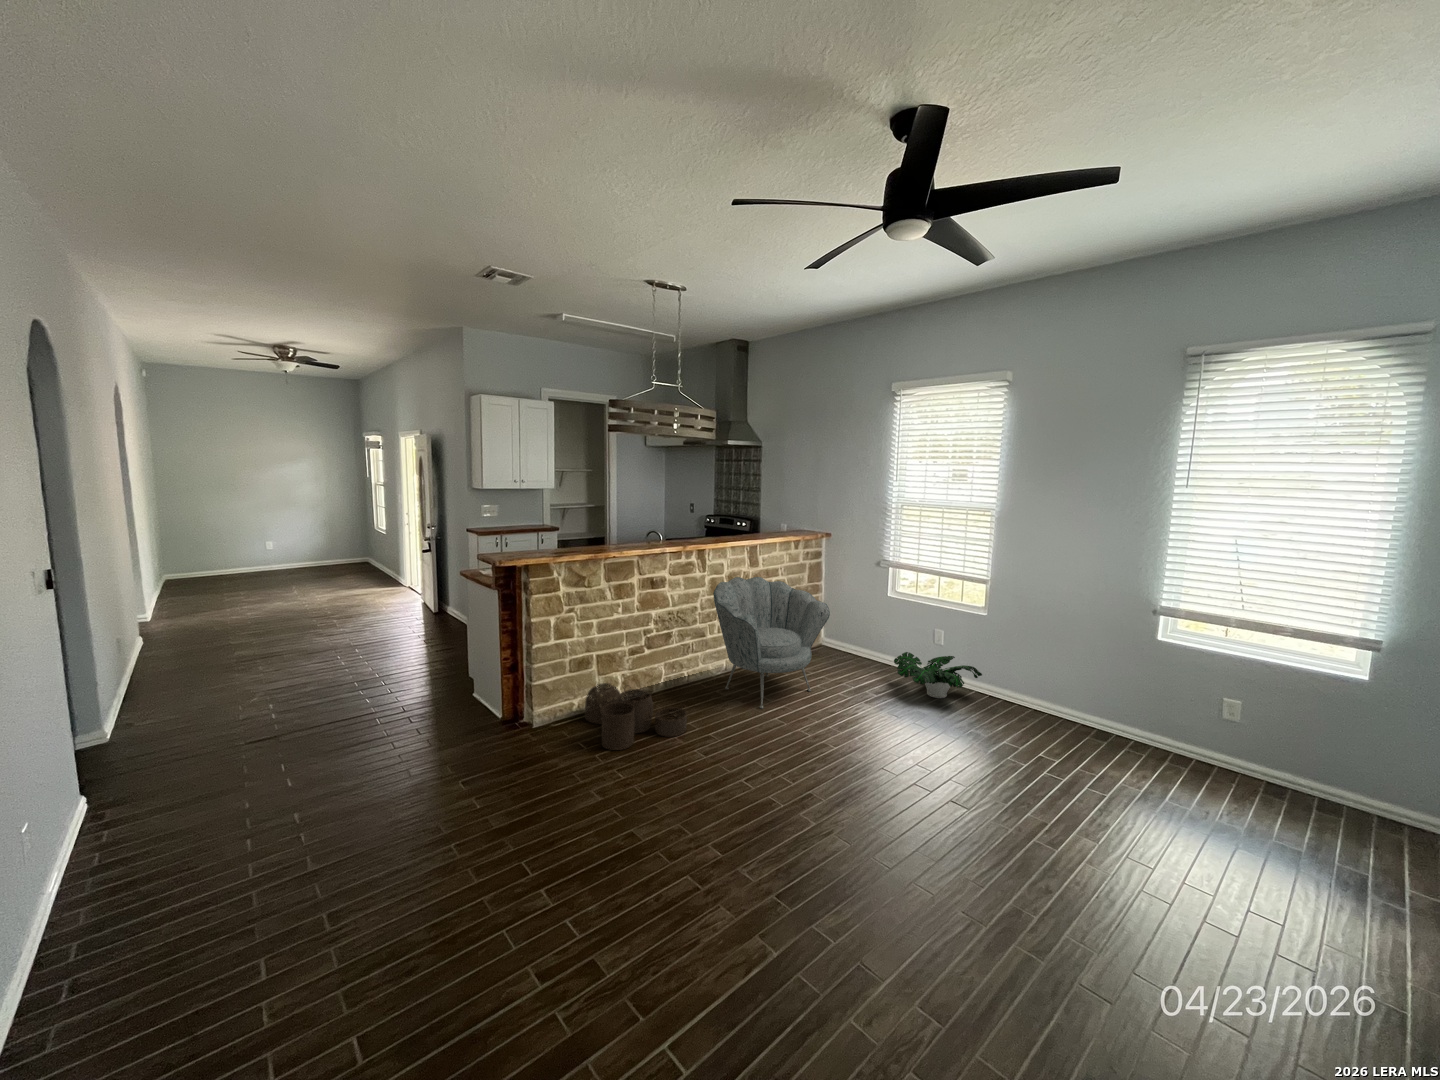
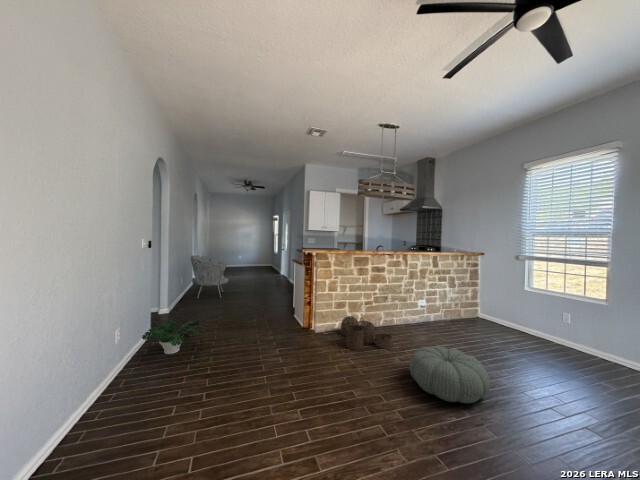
armchair: present [713,577,830,709] -> present [190,255,228,298]
potted plant: present [894,652,982,698] -> present [142,320,207,354]
pouf: none [722,721,841,811] -> present [409,346,490,403]

